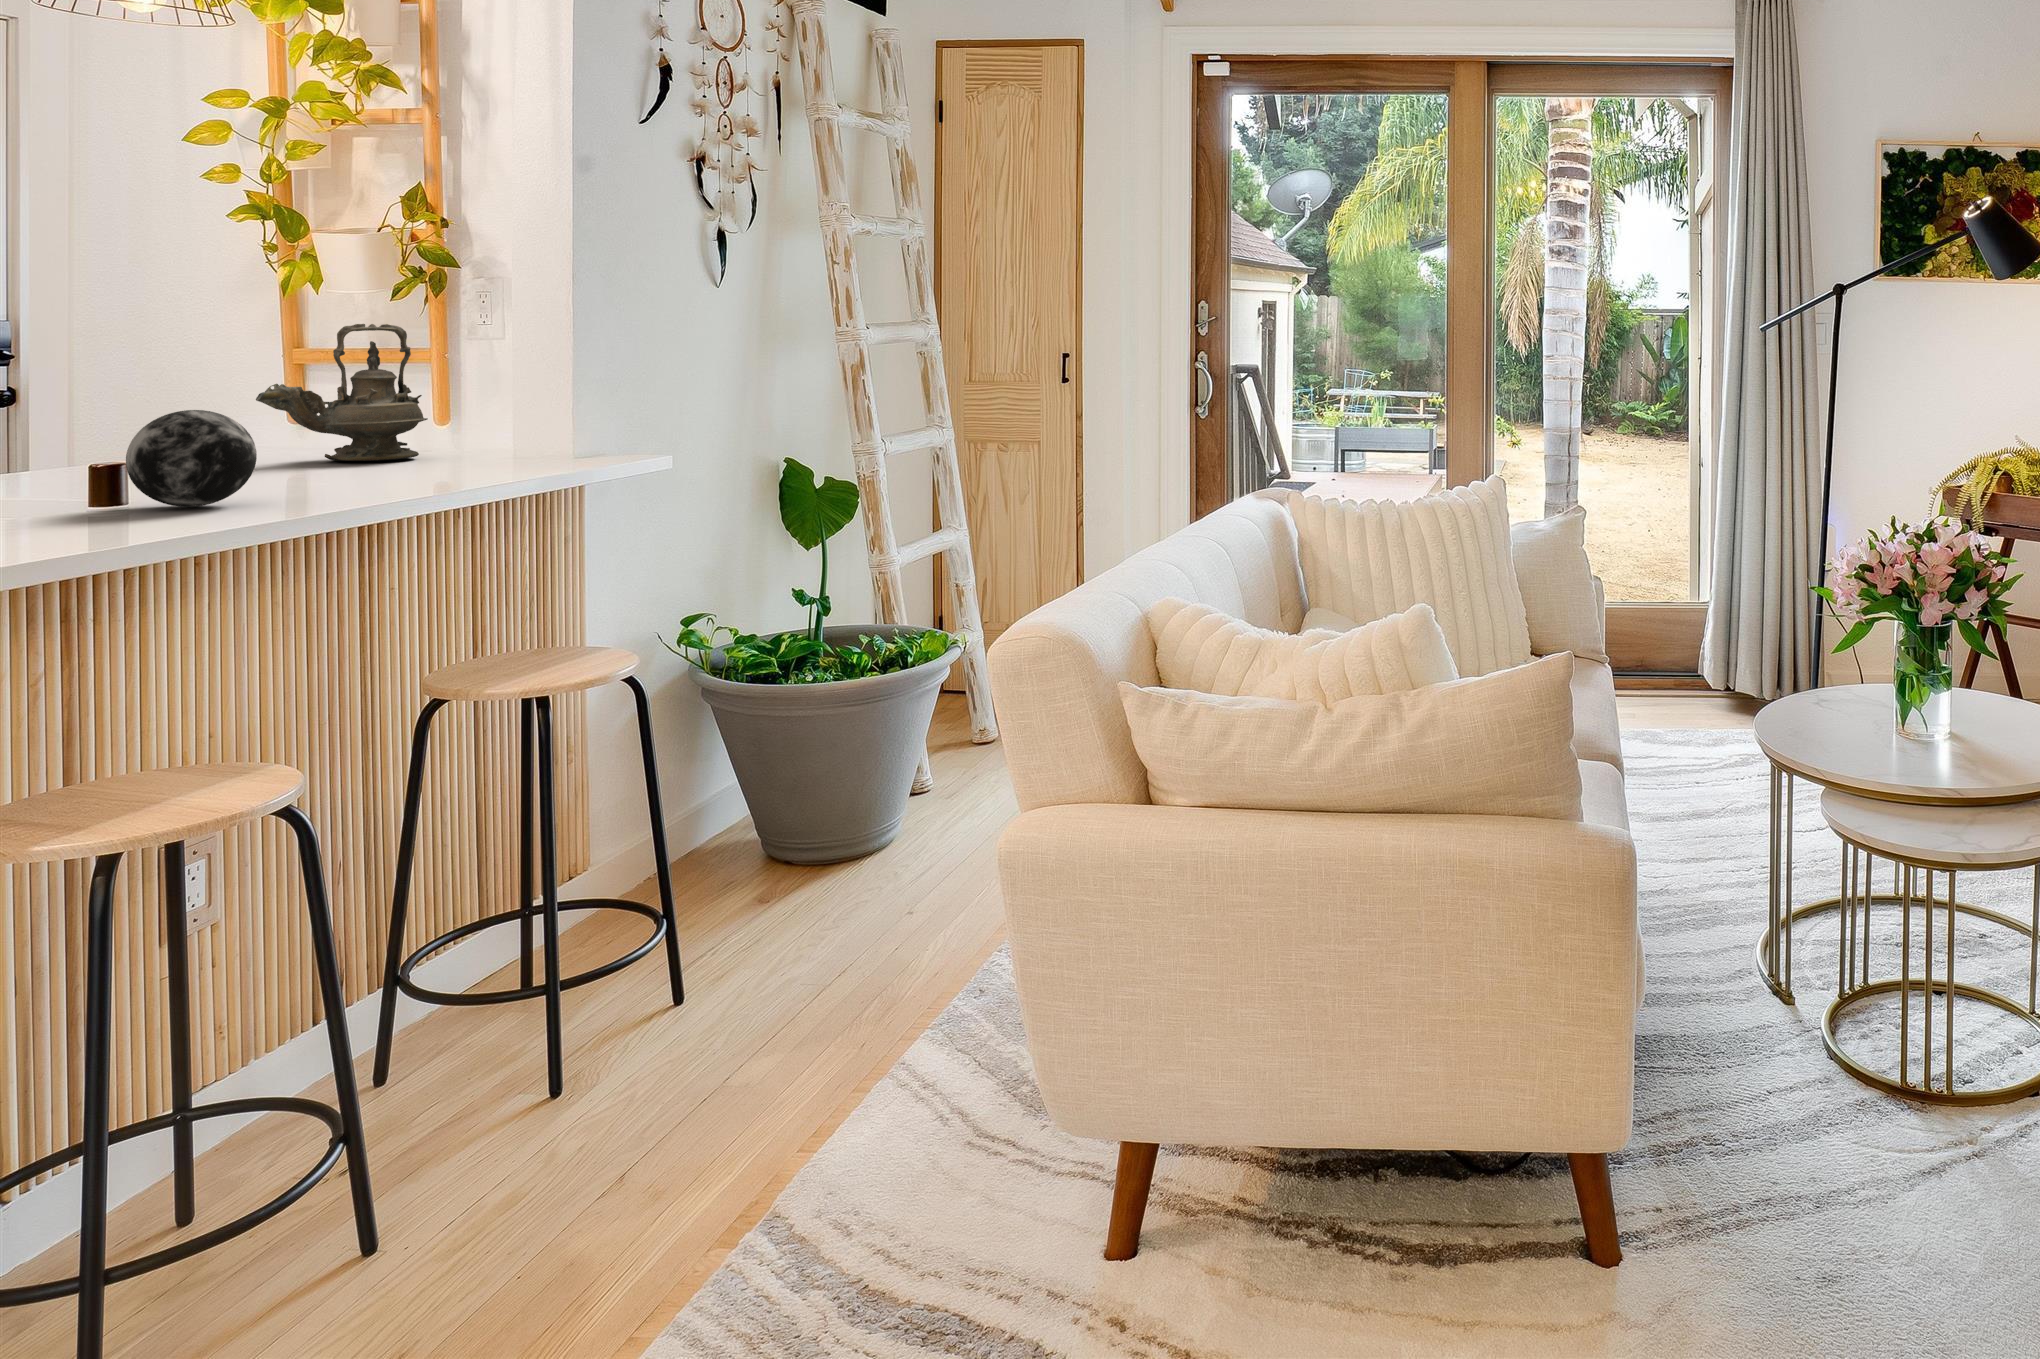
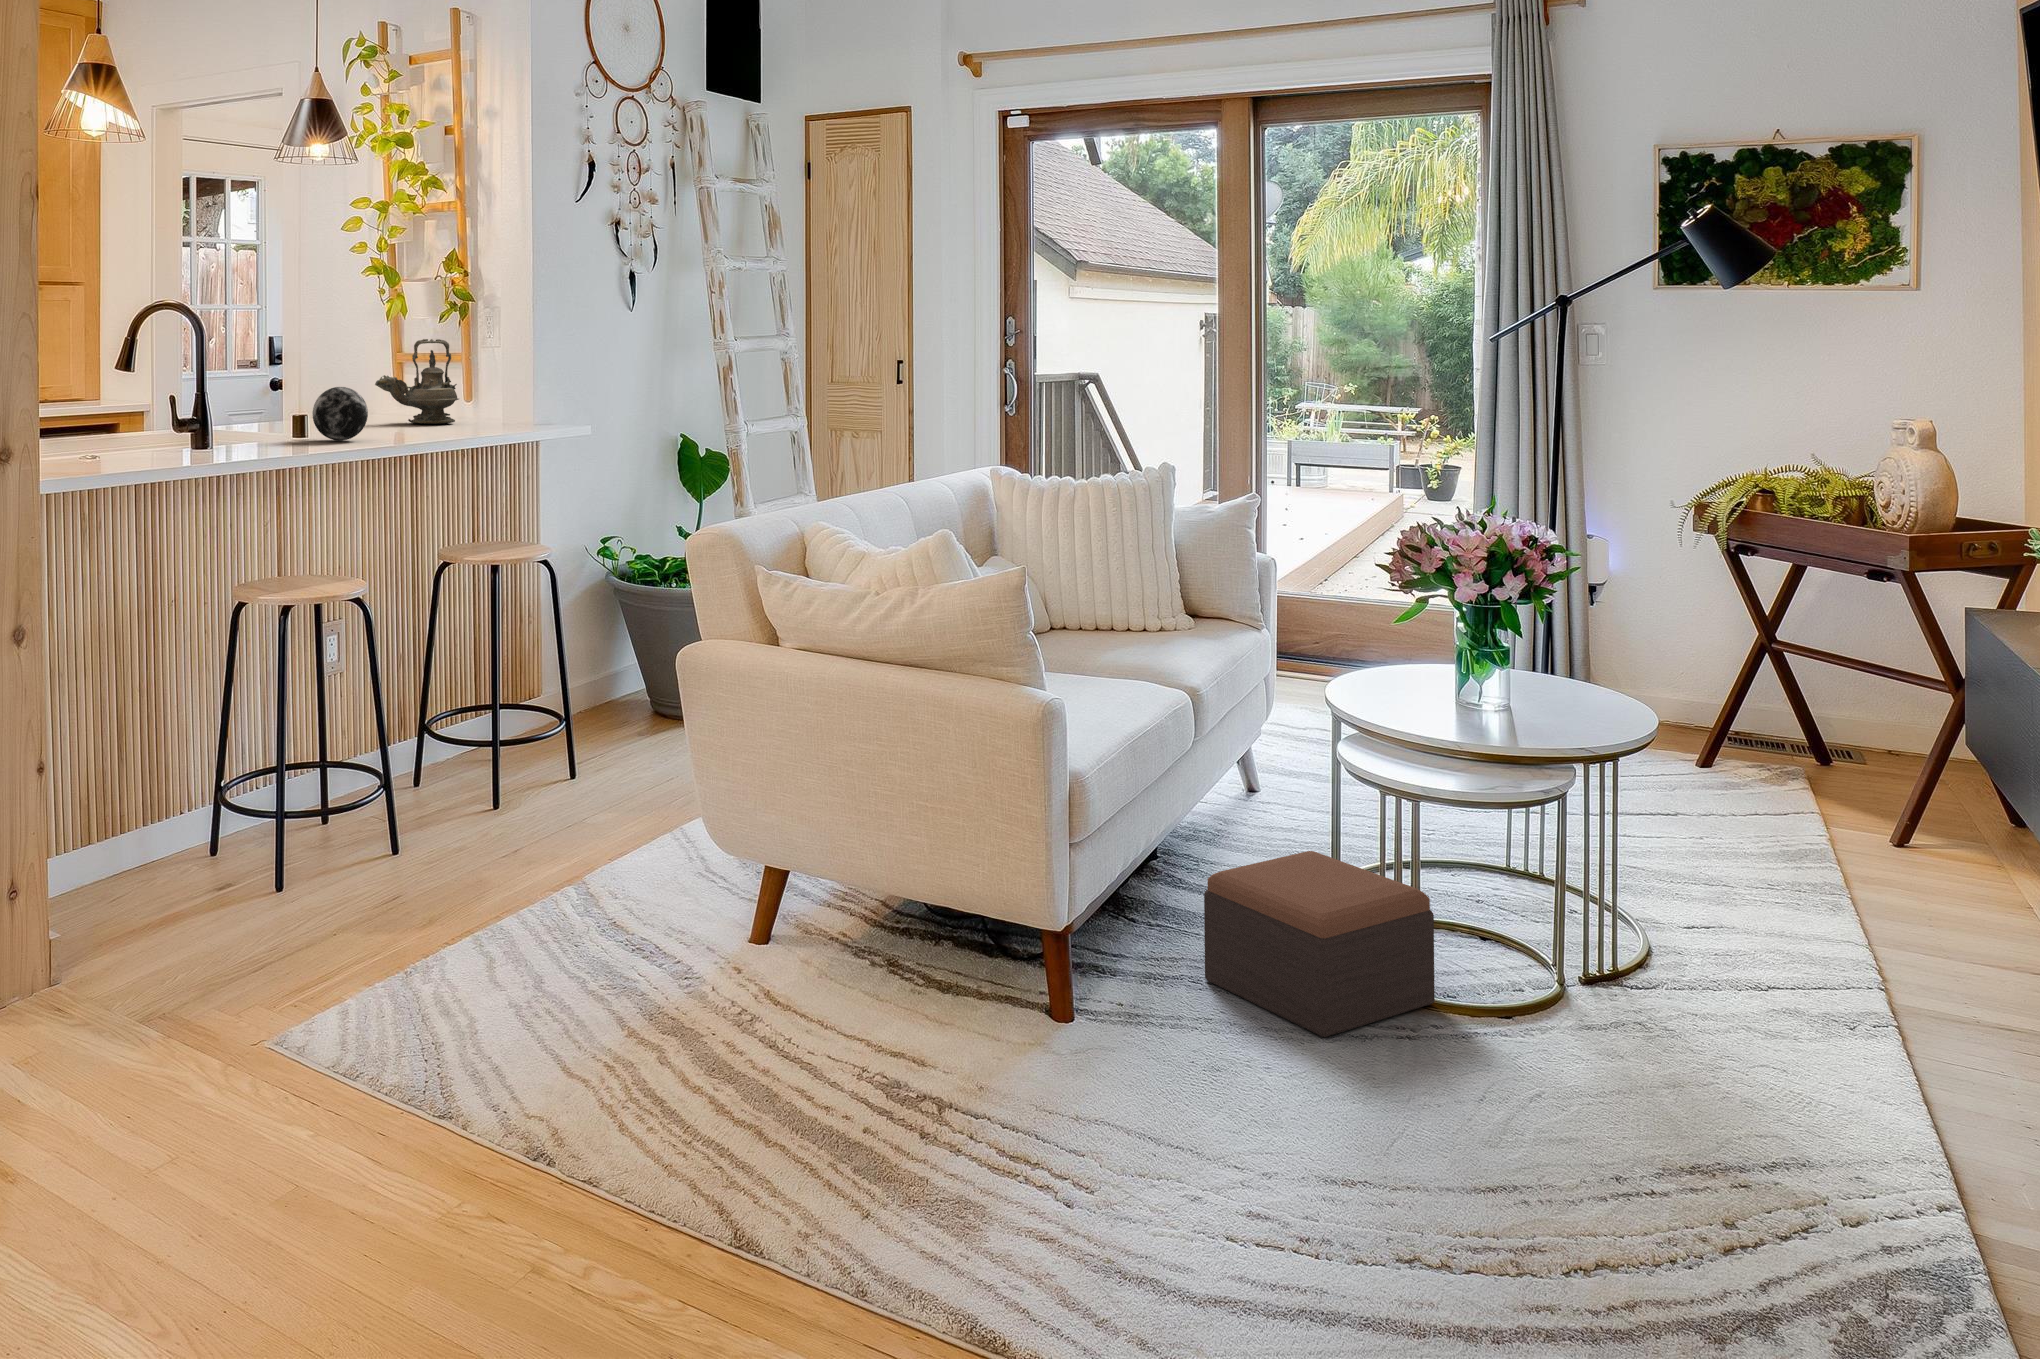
footstool: none [1760,975,2019,1255] -> present [1204,851,1435,1038]

